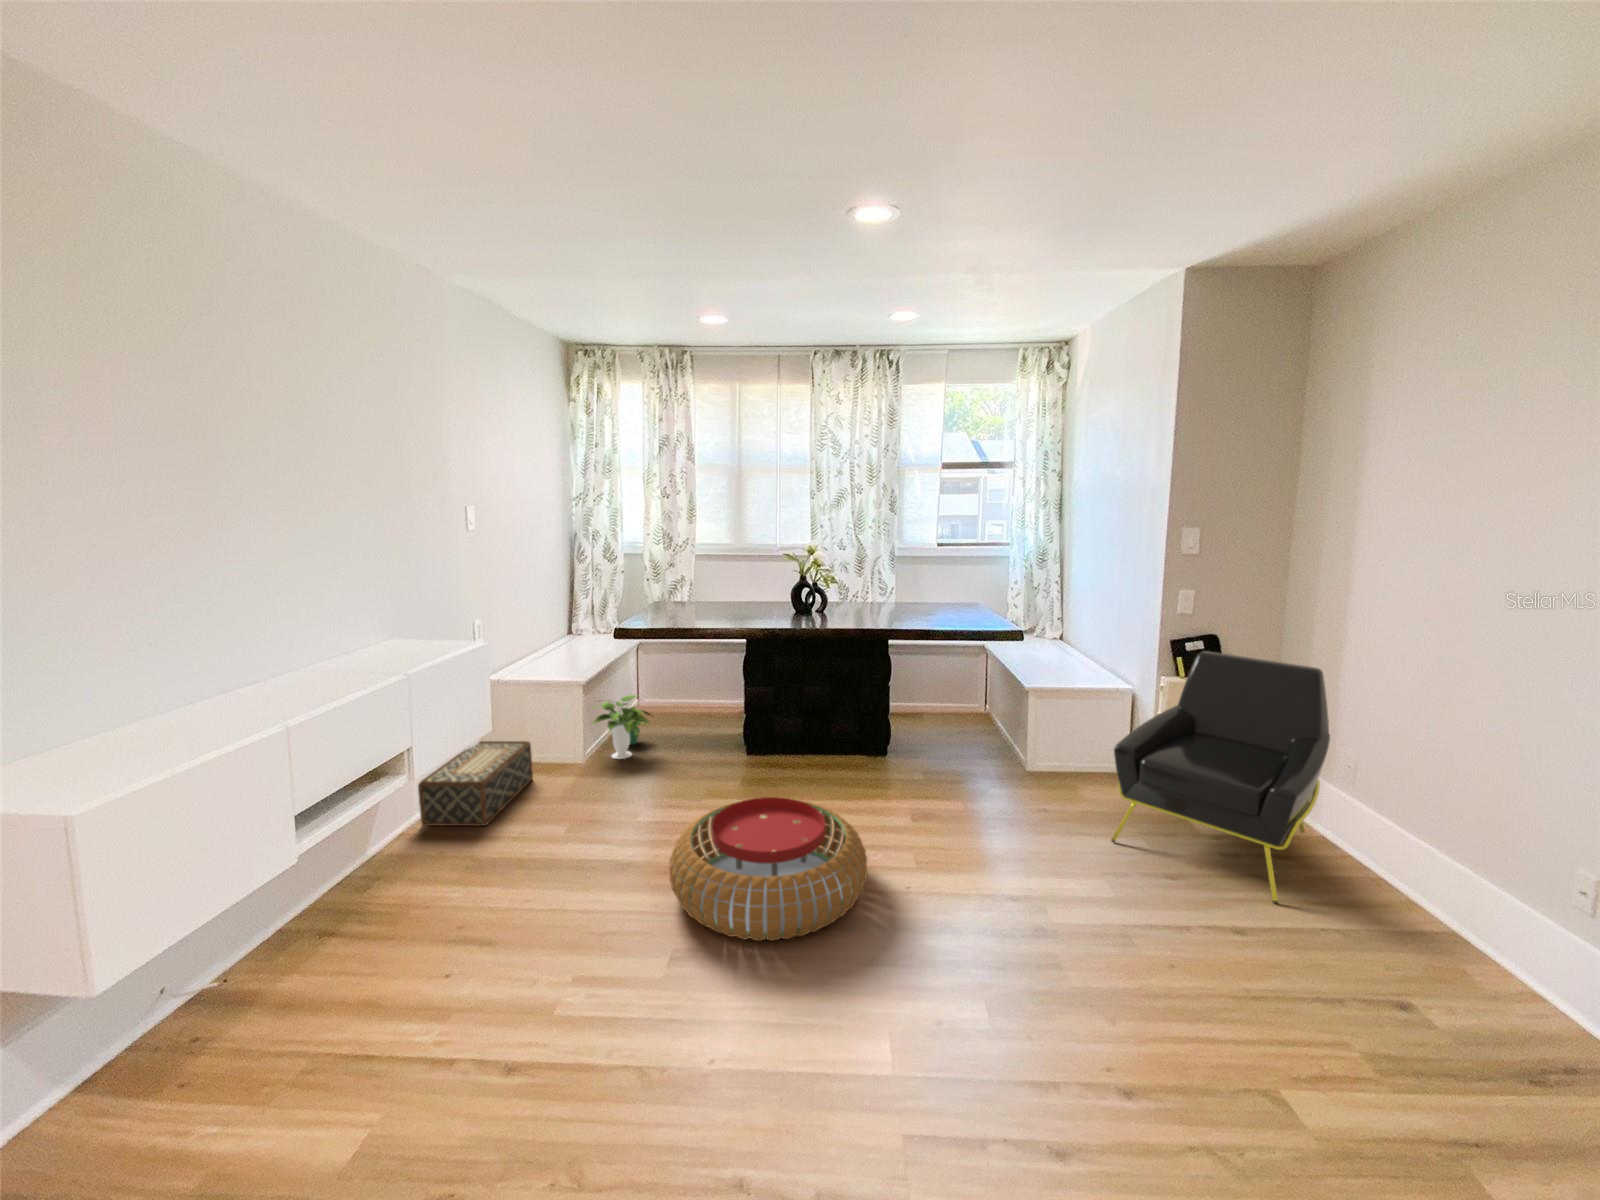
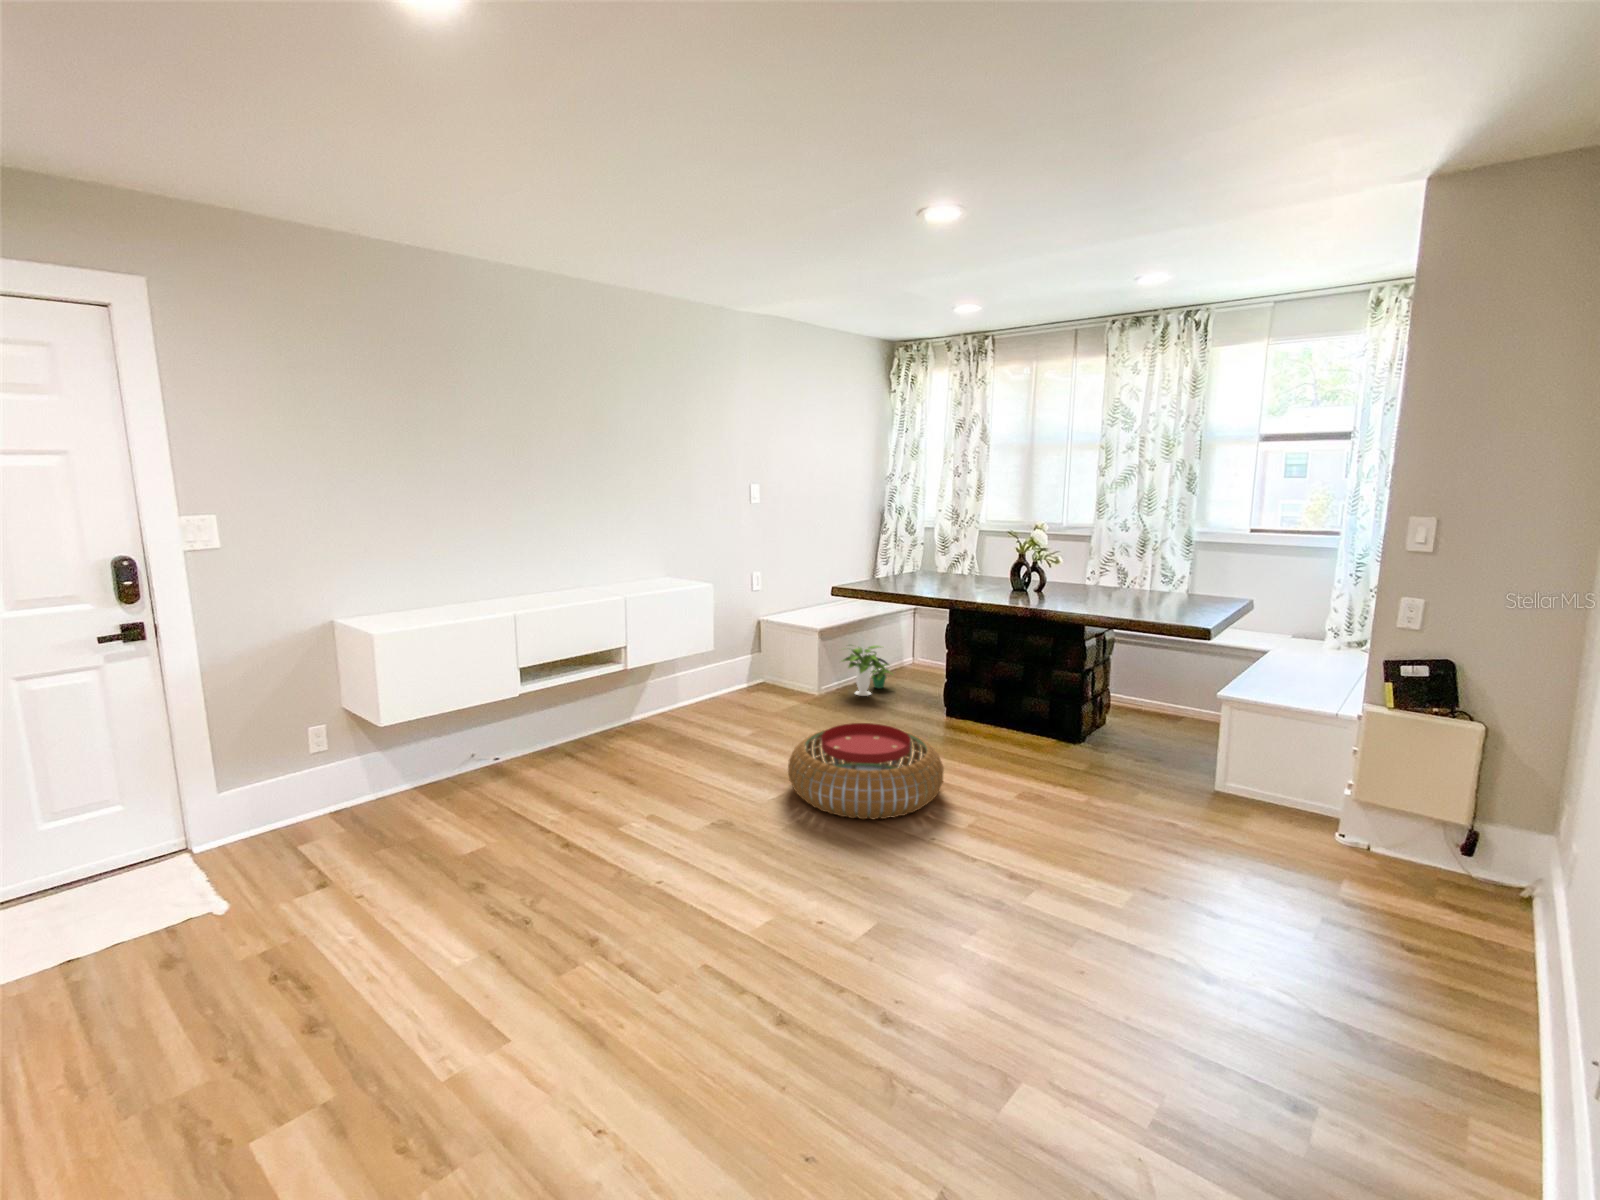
armchair: present [1111,651,1330,904] -> none [1220,679,1559,954]
woven basket: present [418,741,533,826] -> none [705,658,790,712]

